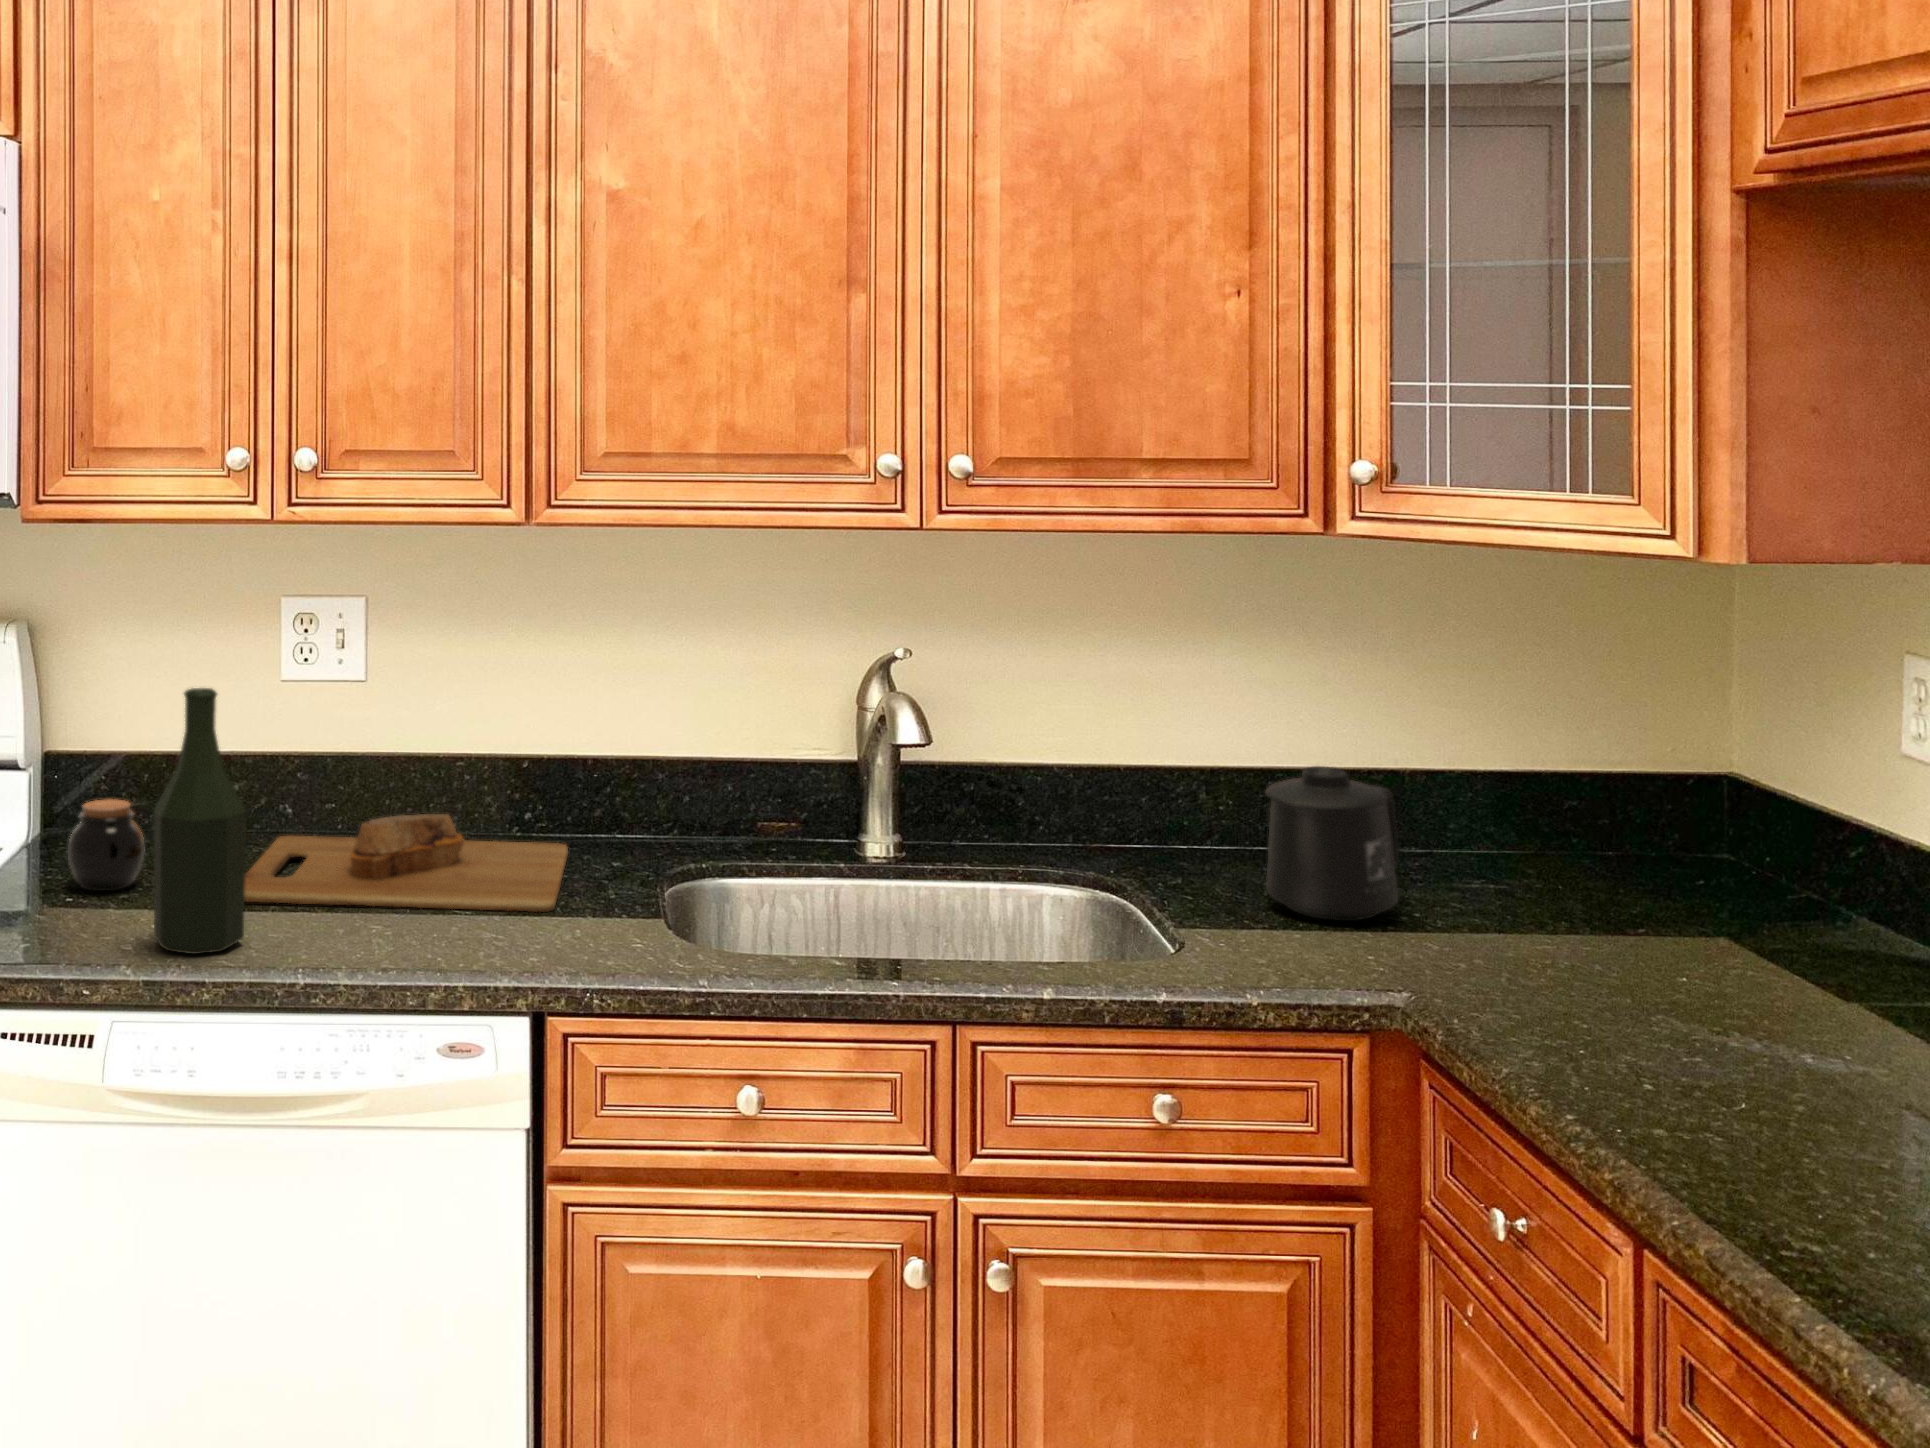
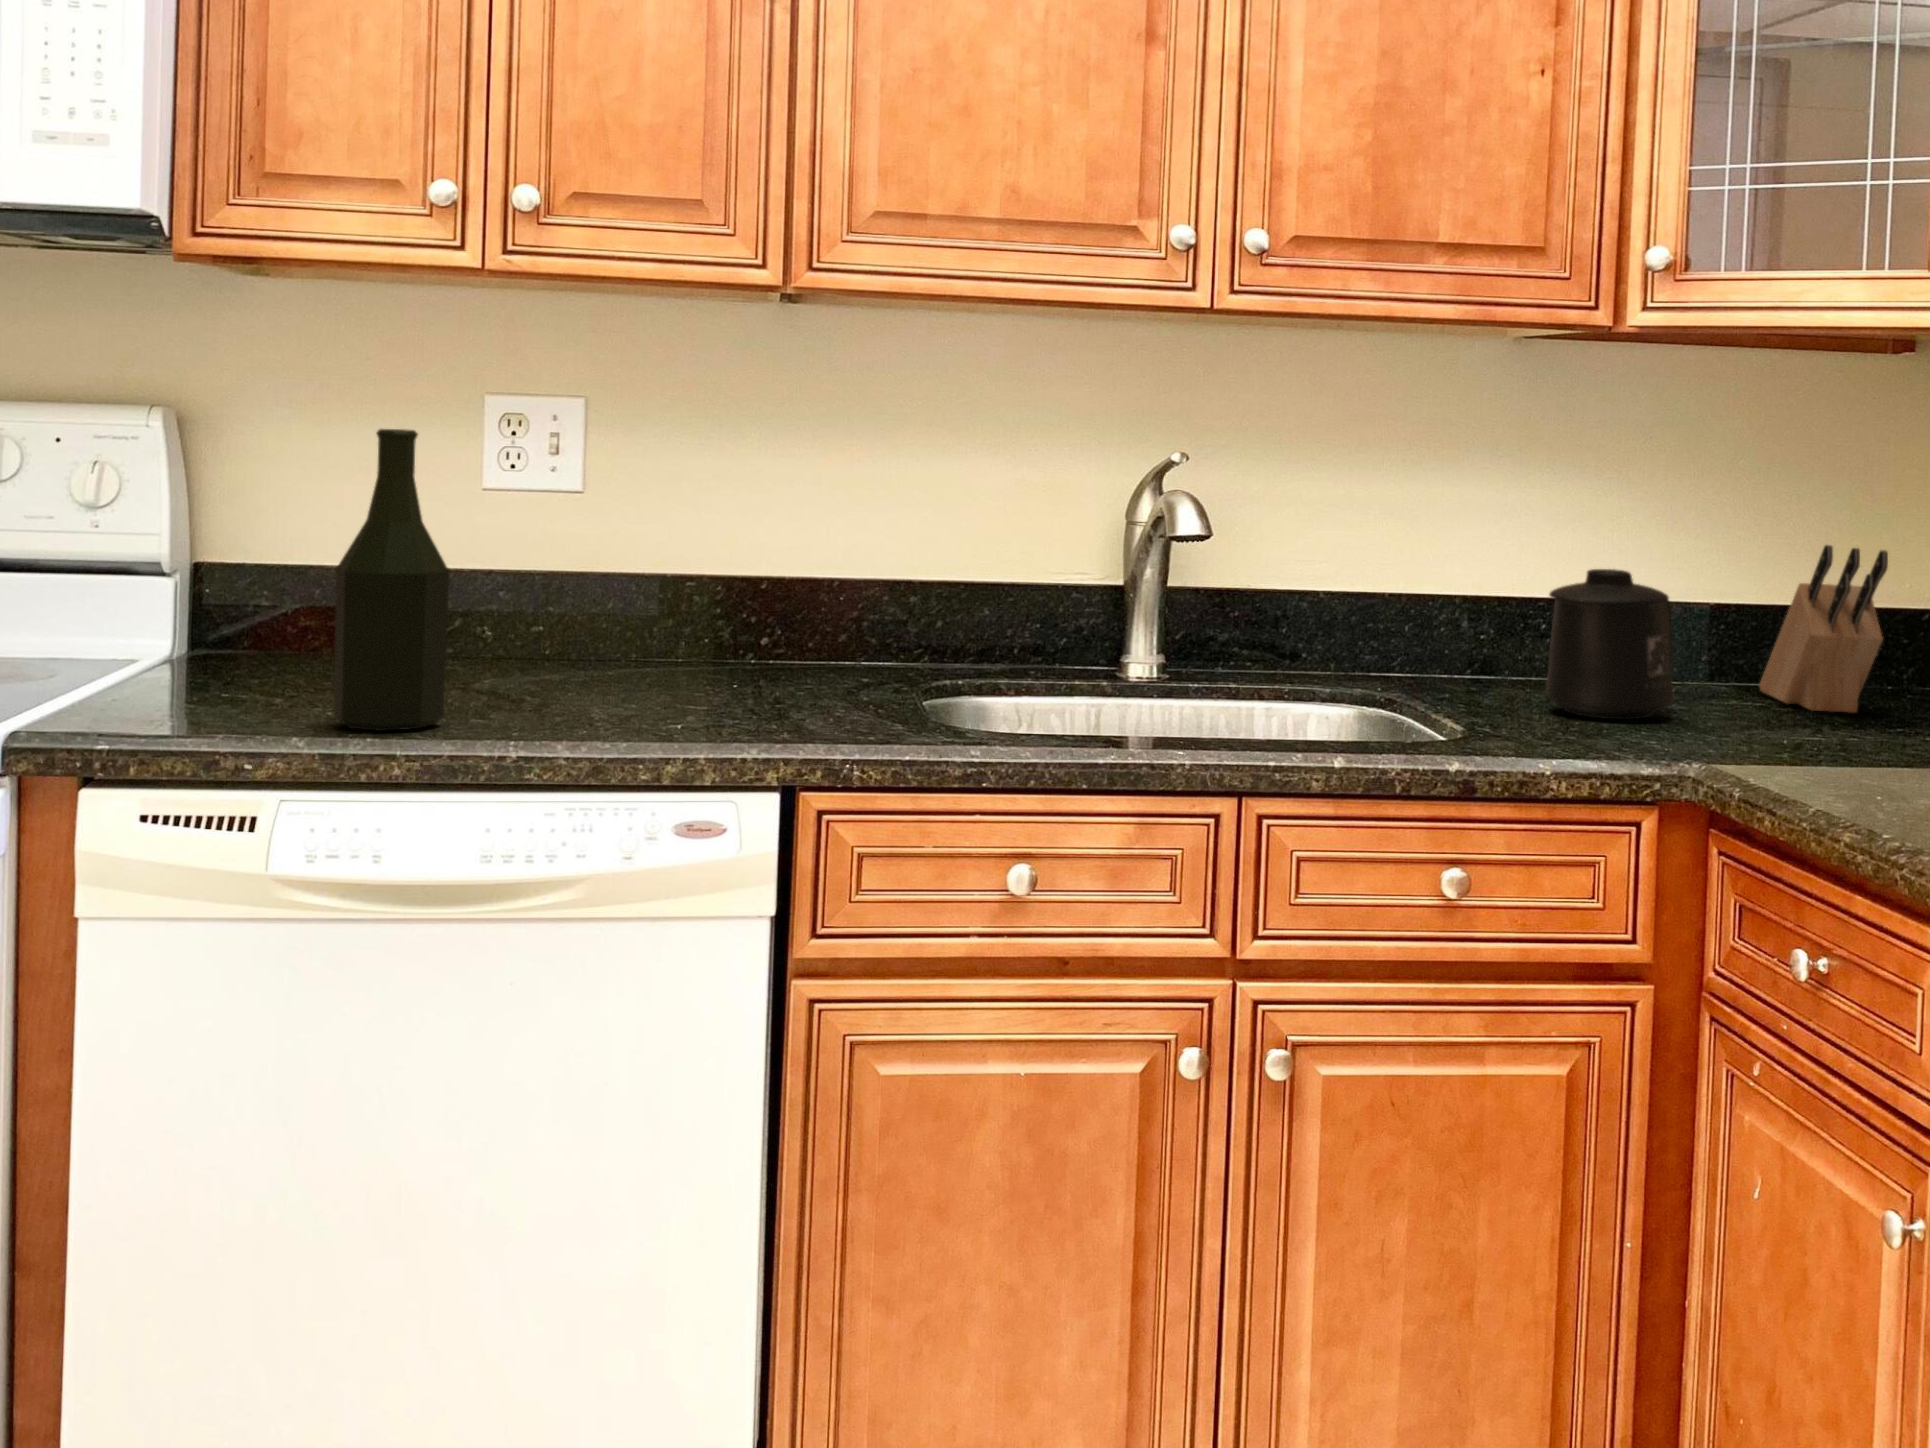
knife block: none [1500,739,1623,904] -> present [1760,545,1888,713]
jar: present [68,799,144,891] -> none [230,593,324,693]
cutting board: present [245,814,568,912] -> none [428,621,818,710]

